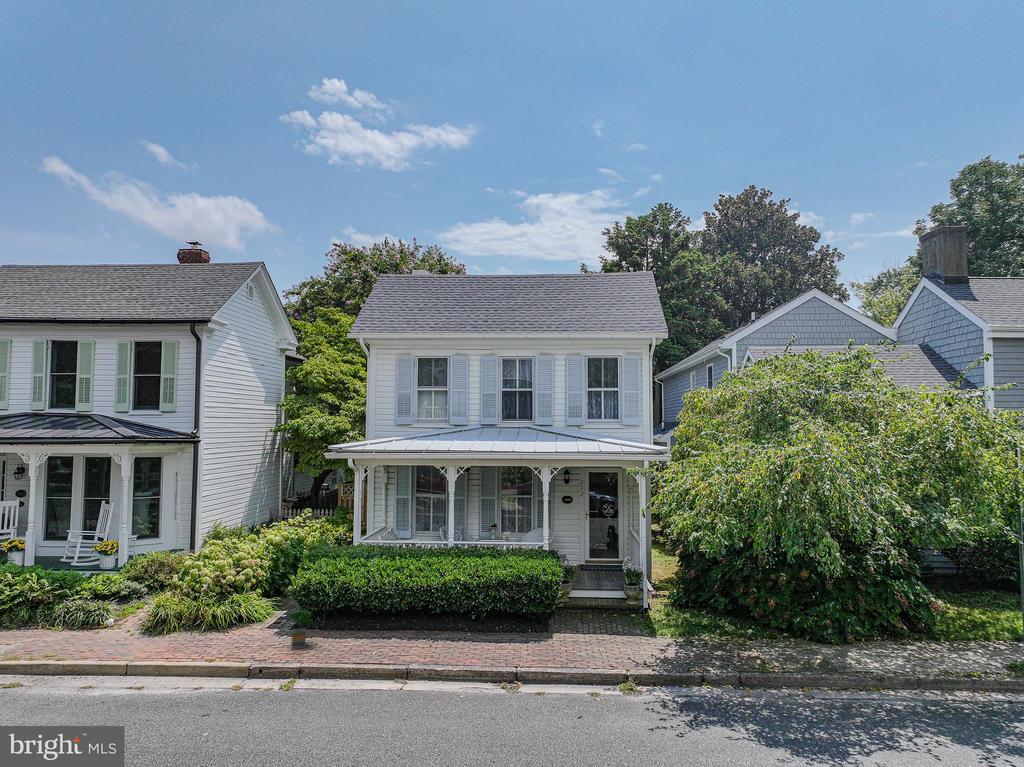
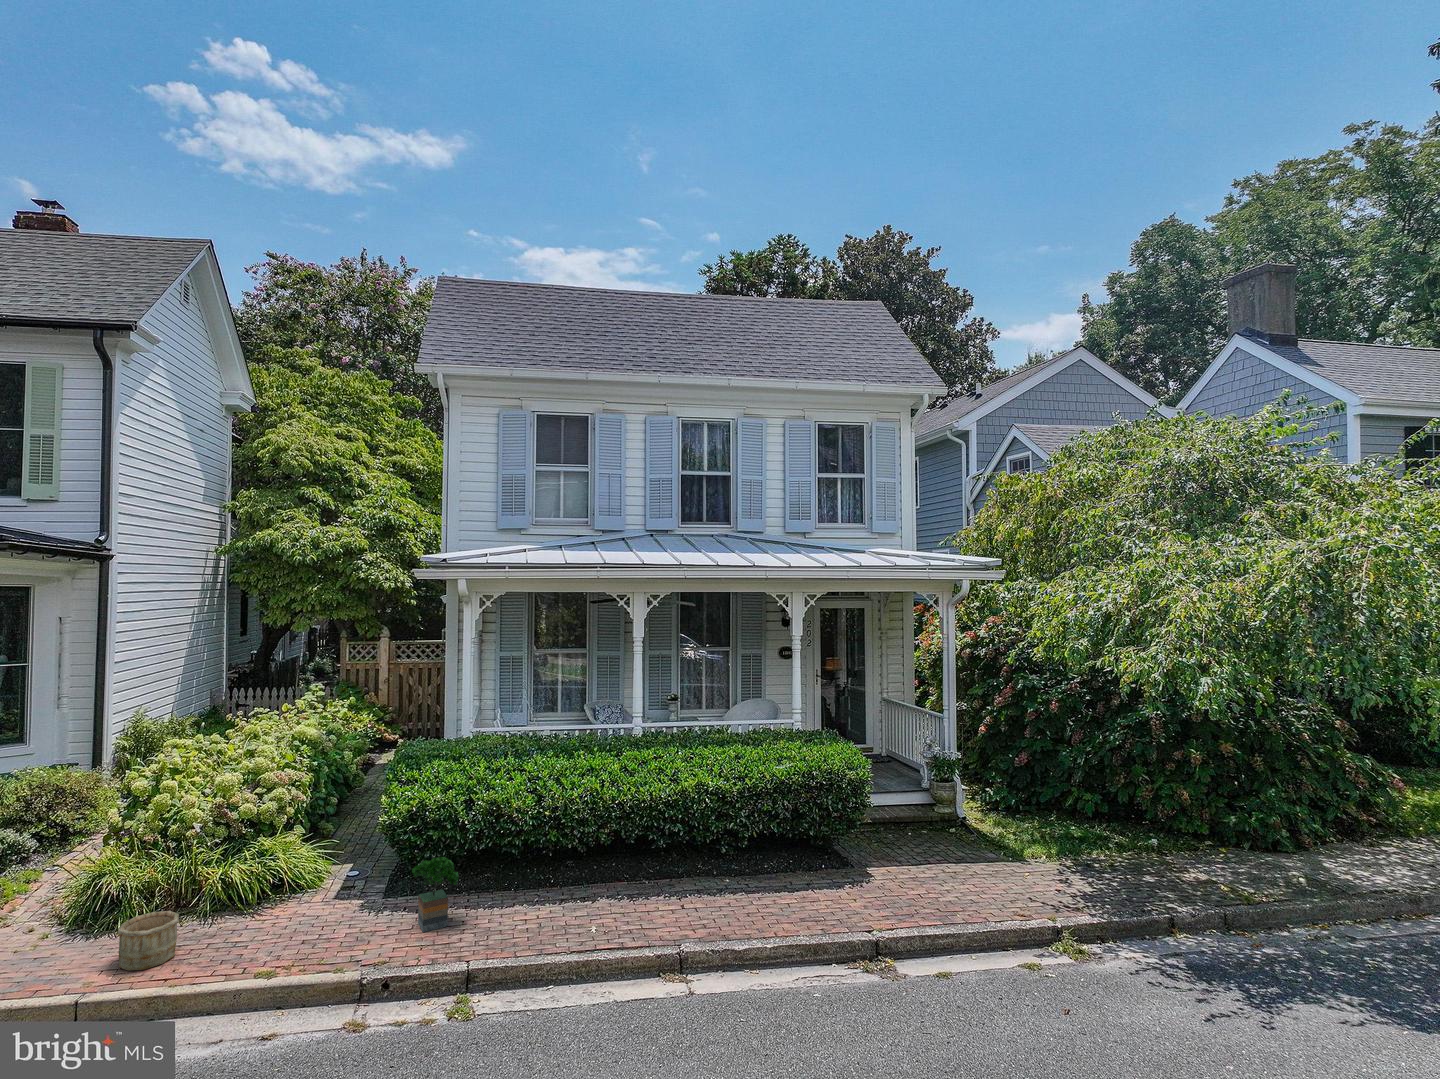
wooden bucket: none [153,625,182,652] -> present [118,911,179,971]

